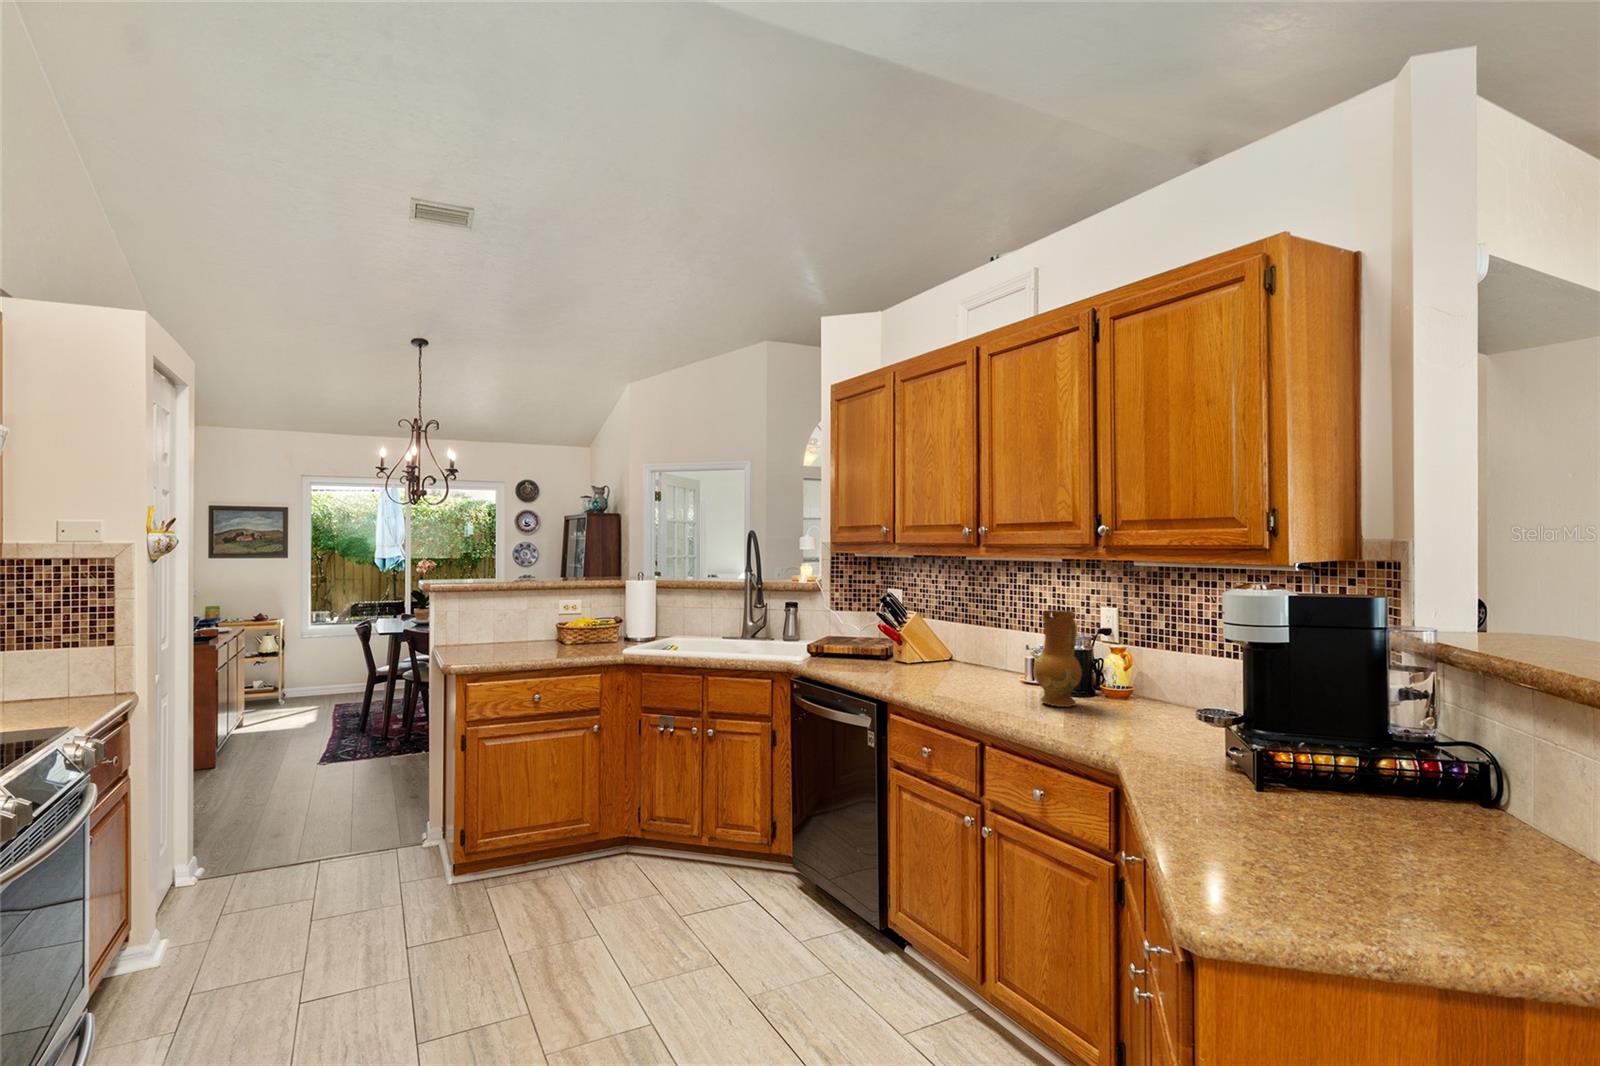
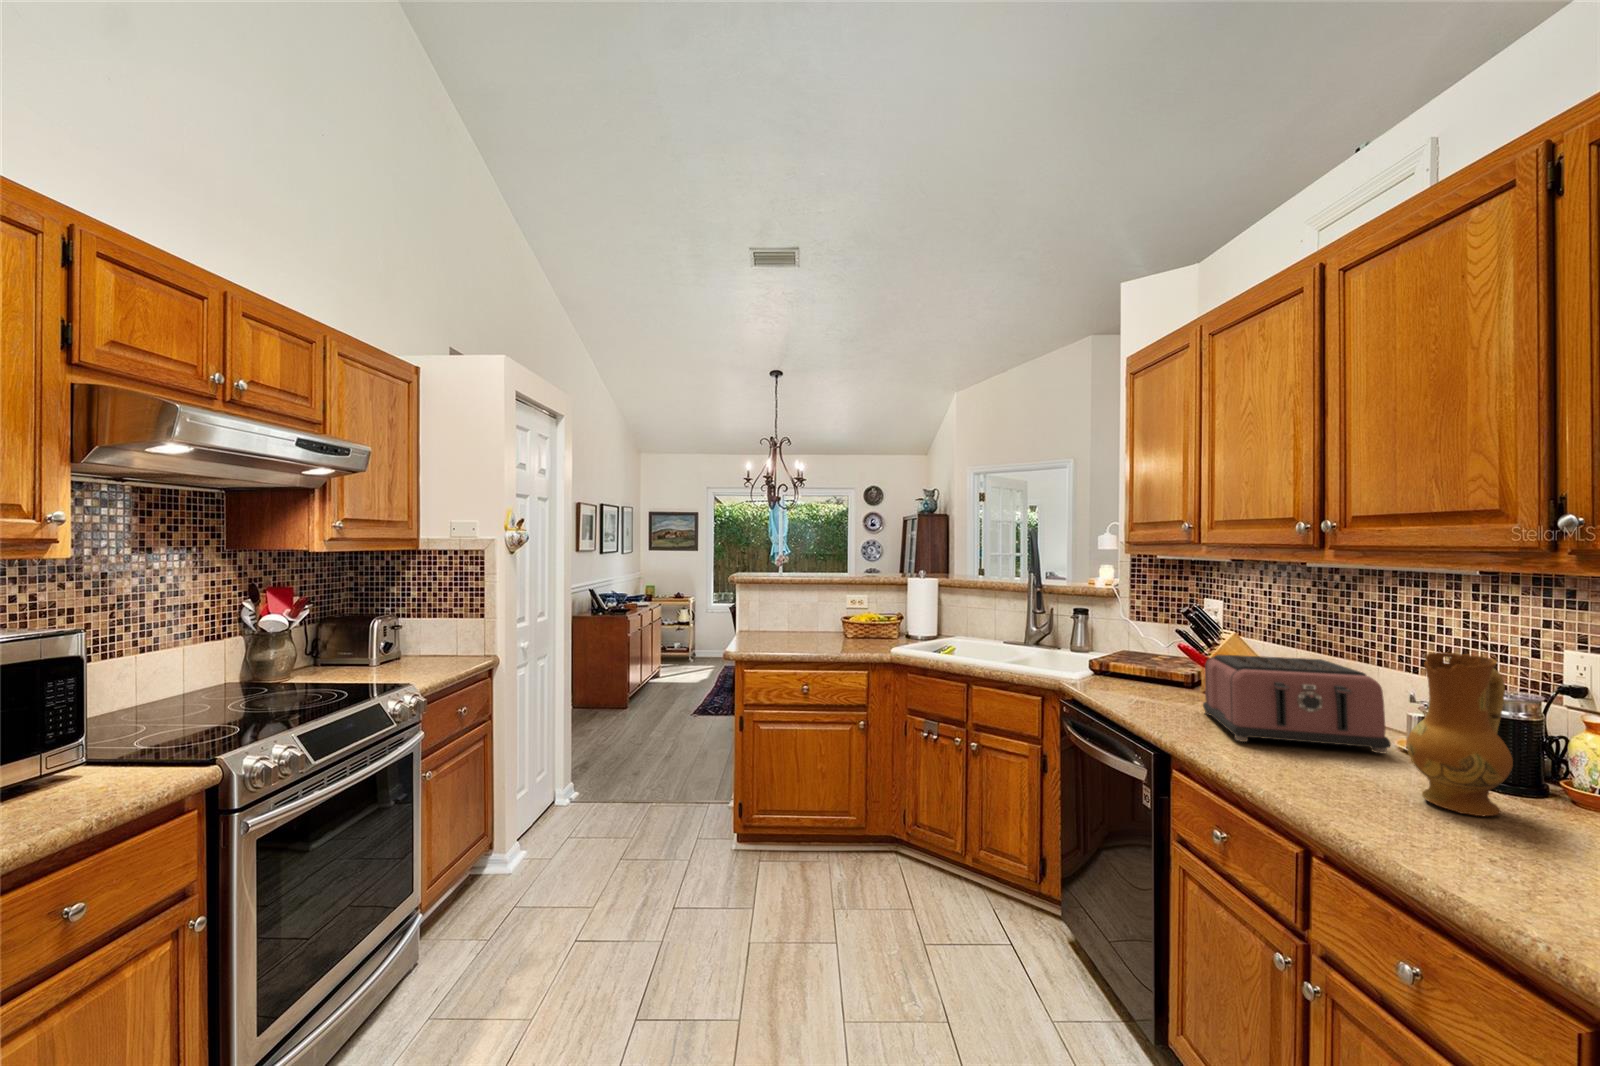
toaster: none [903,626,1018,687] -> present [1203,655,1391,753]

